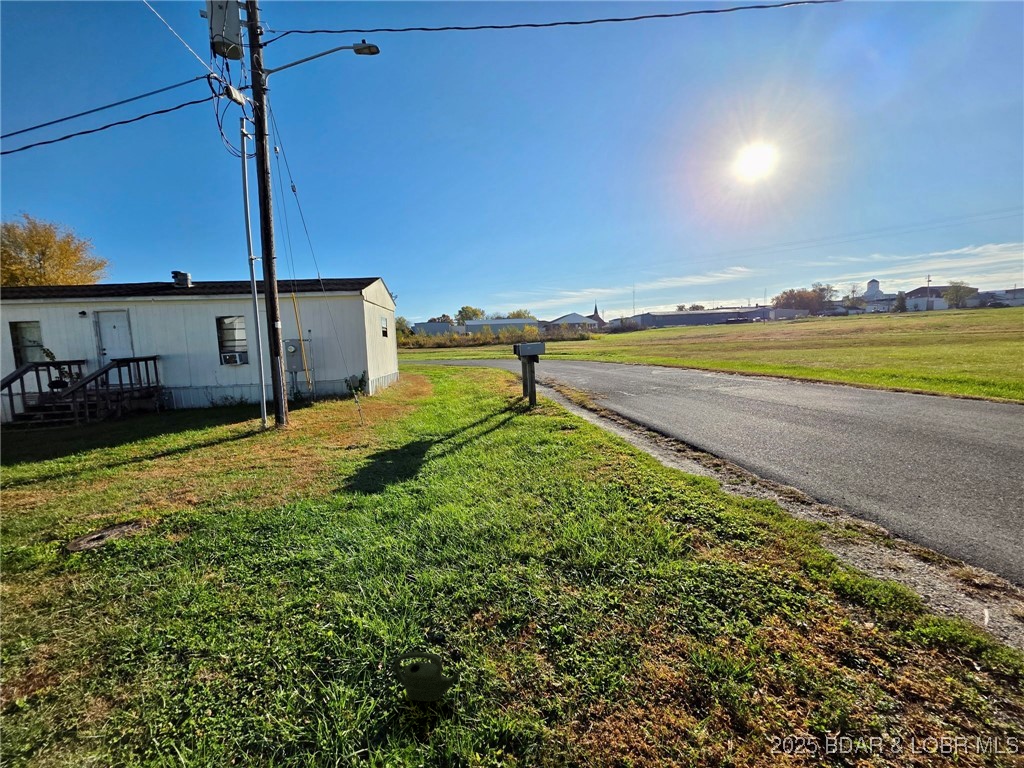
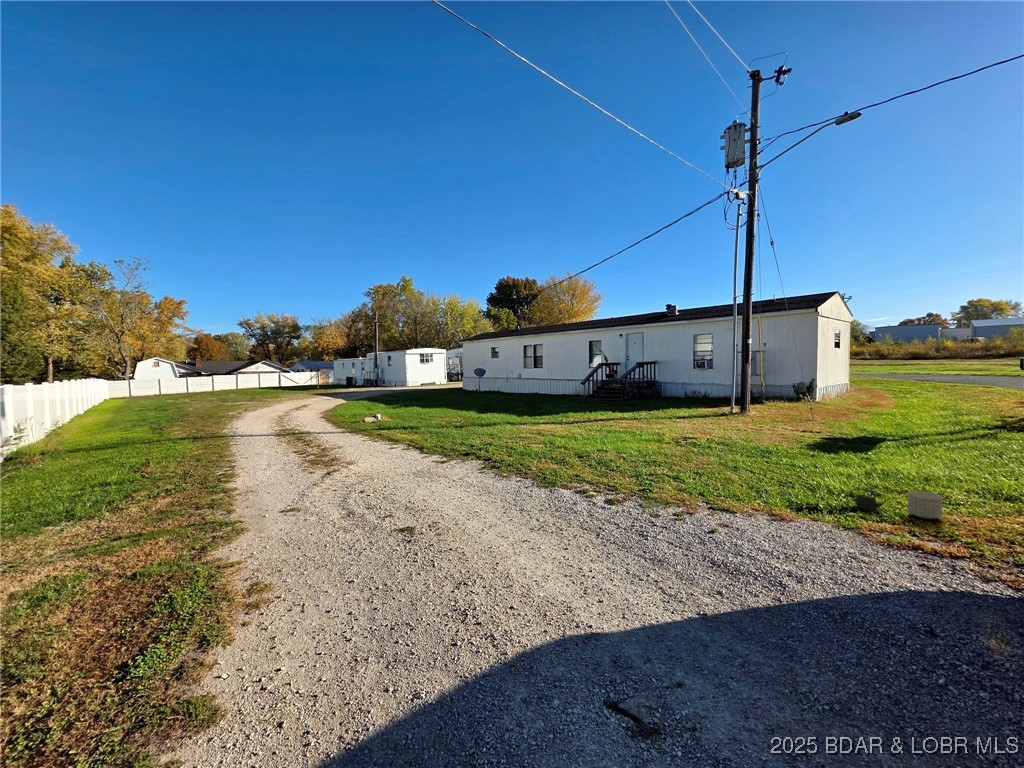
planter: none [493,615,547,692] -> present [908,491,942,519]

